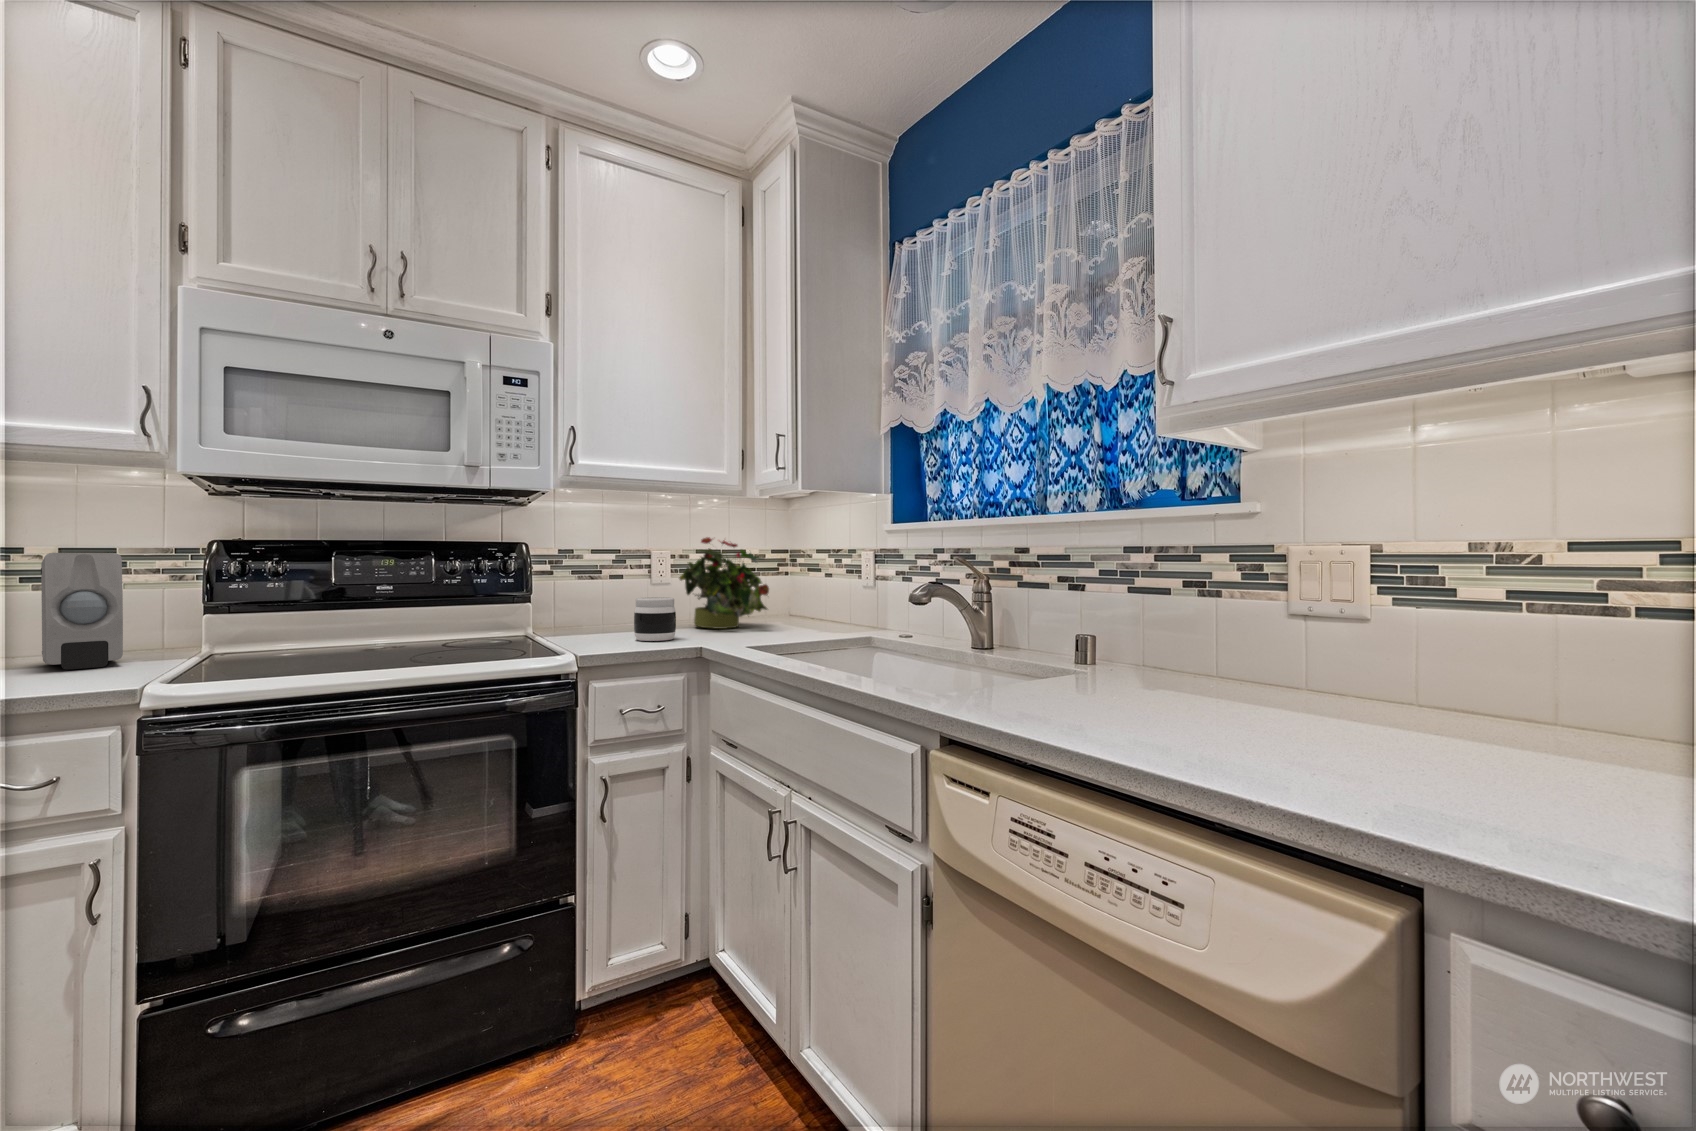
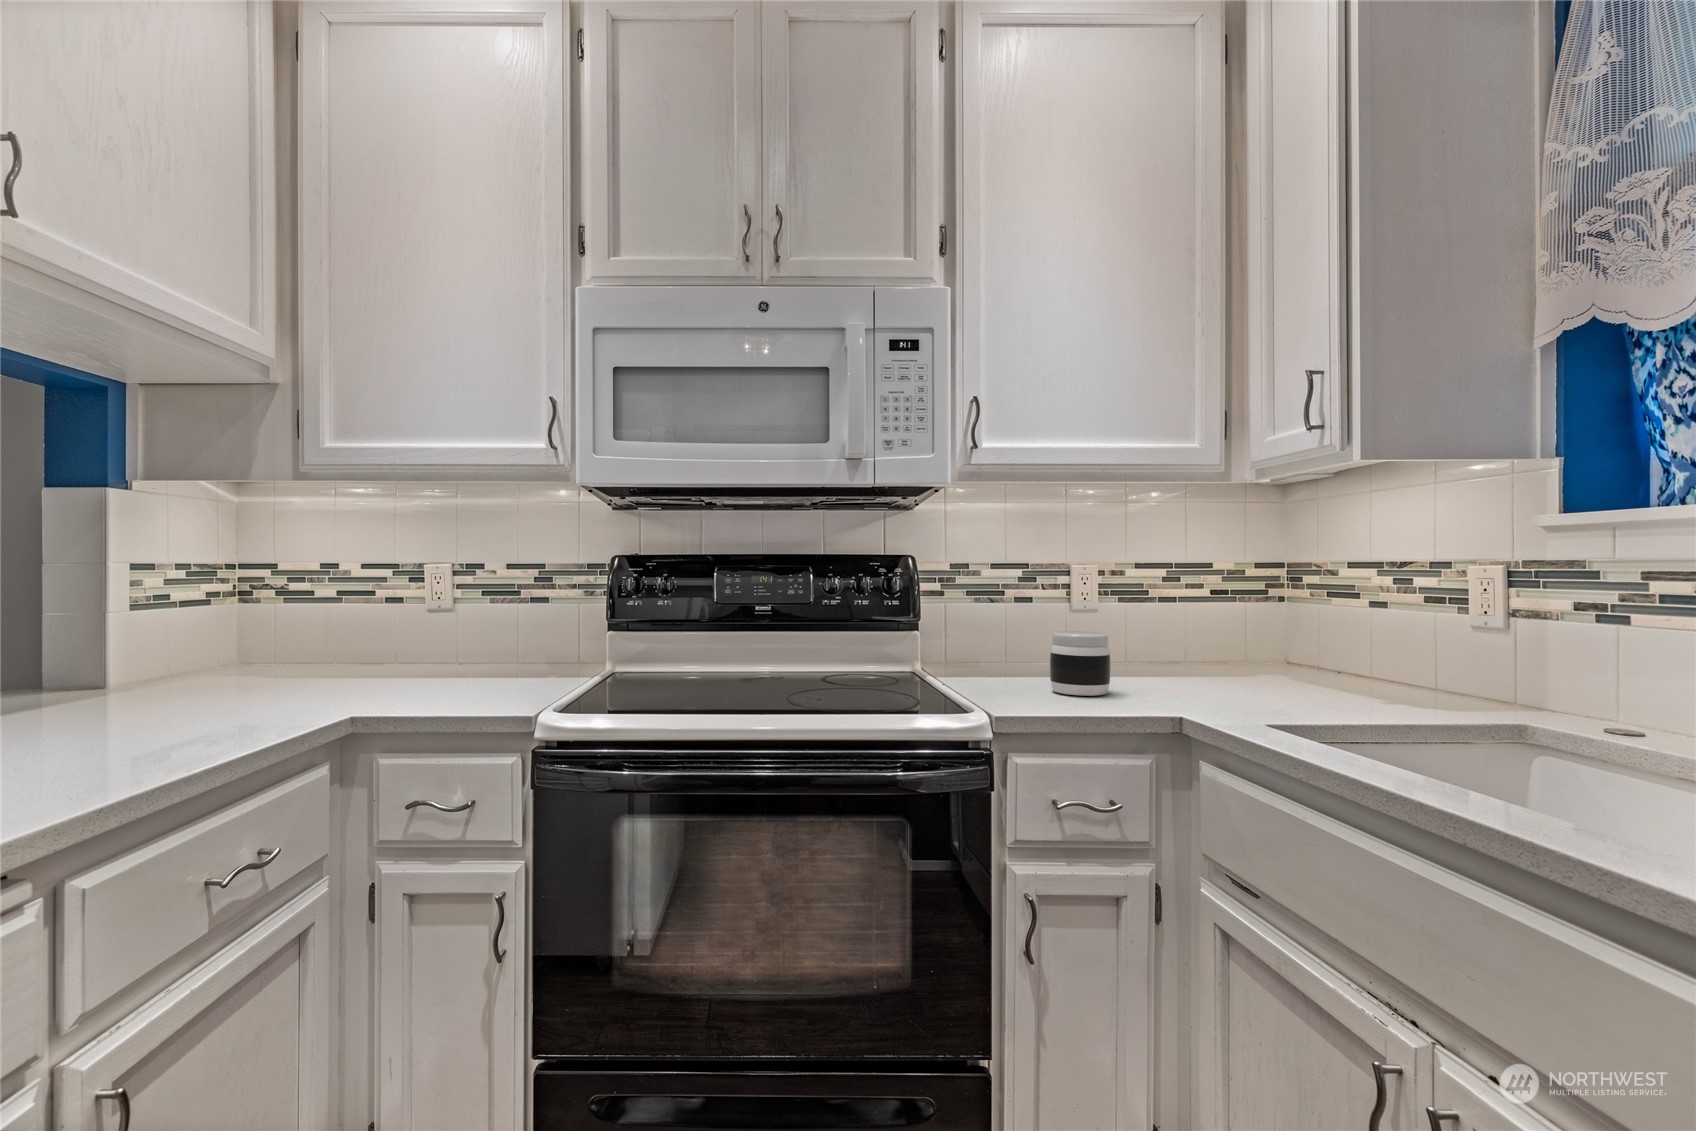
potted plant: present [679,537,769,629] -> none [1112,545,1258,680]
soap dispenser: present [41,553,123,670] -> none [478,568,540,683]

